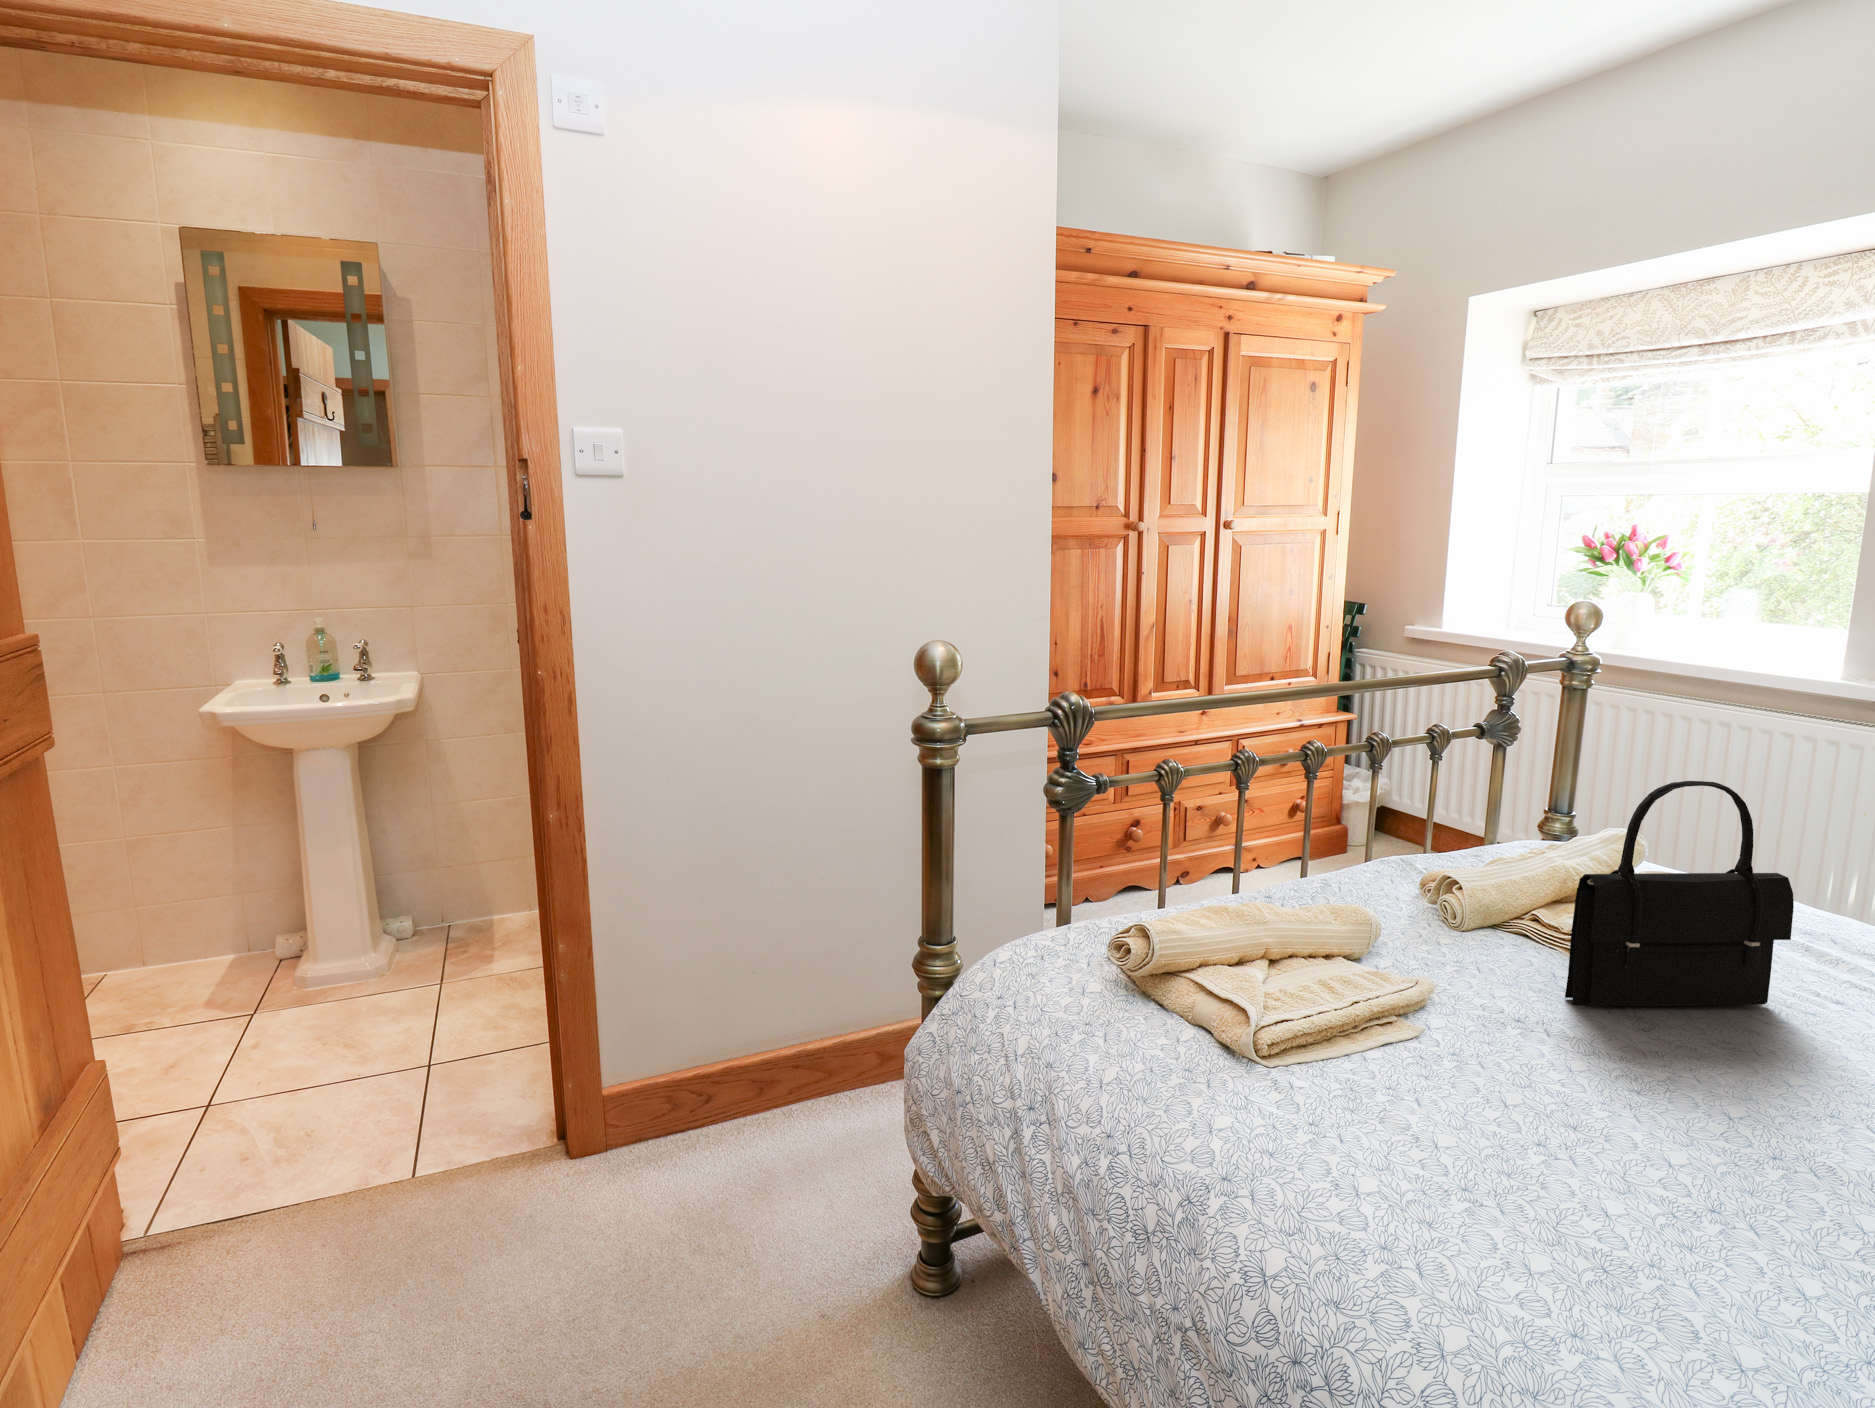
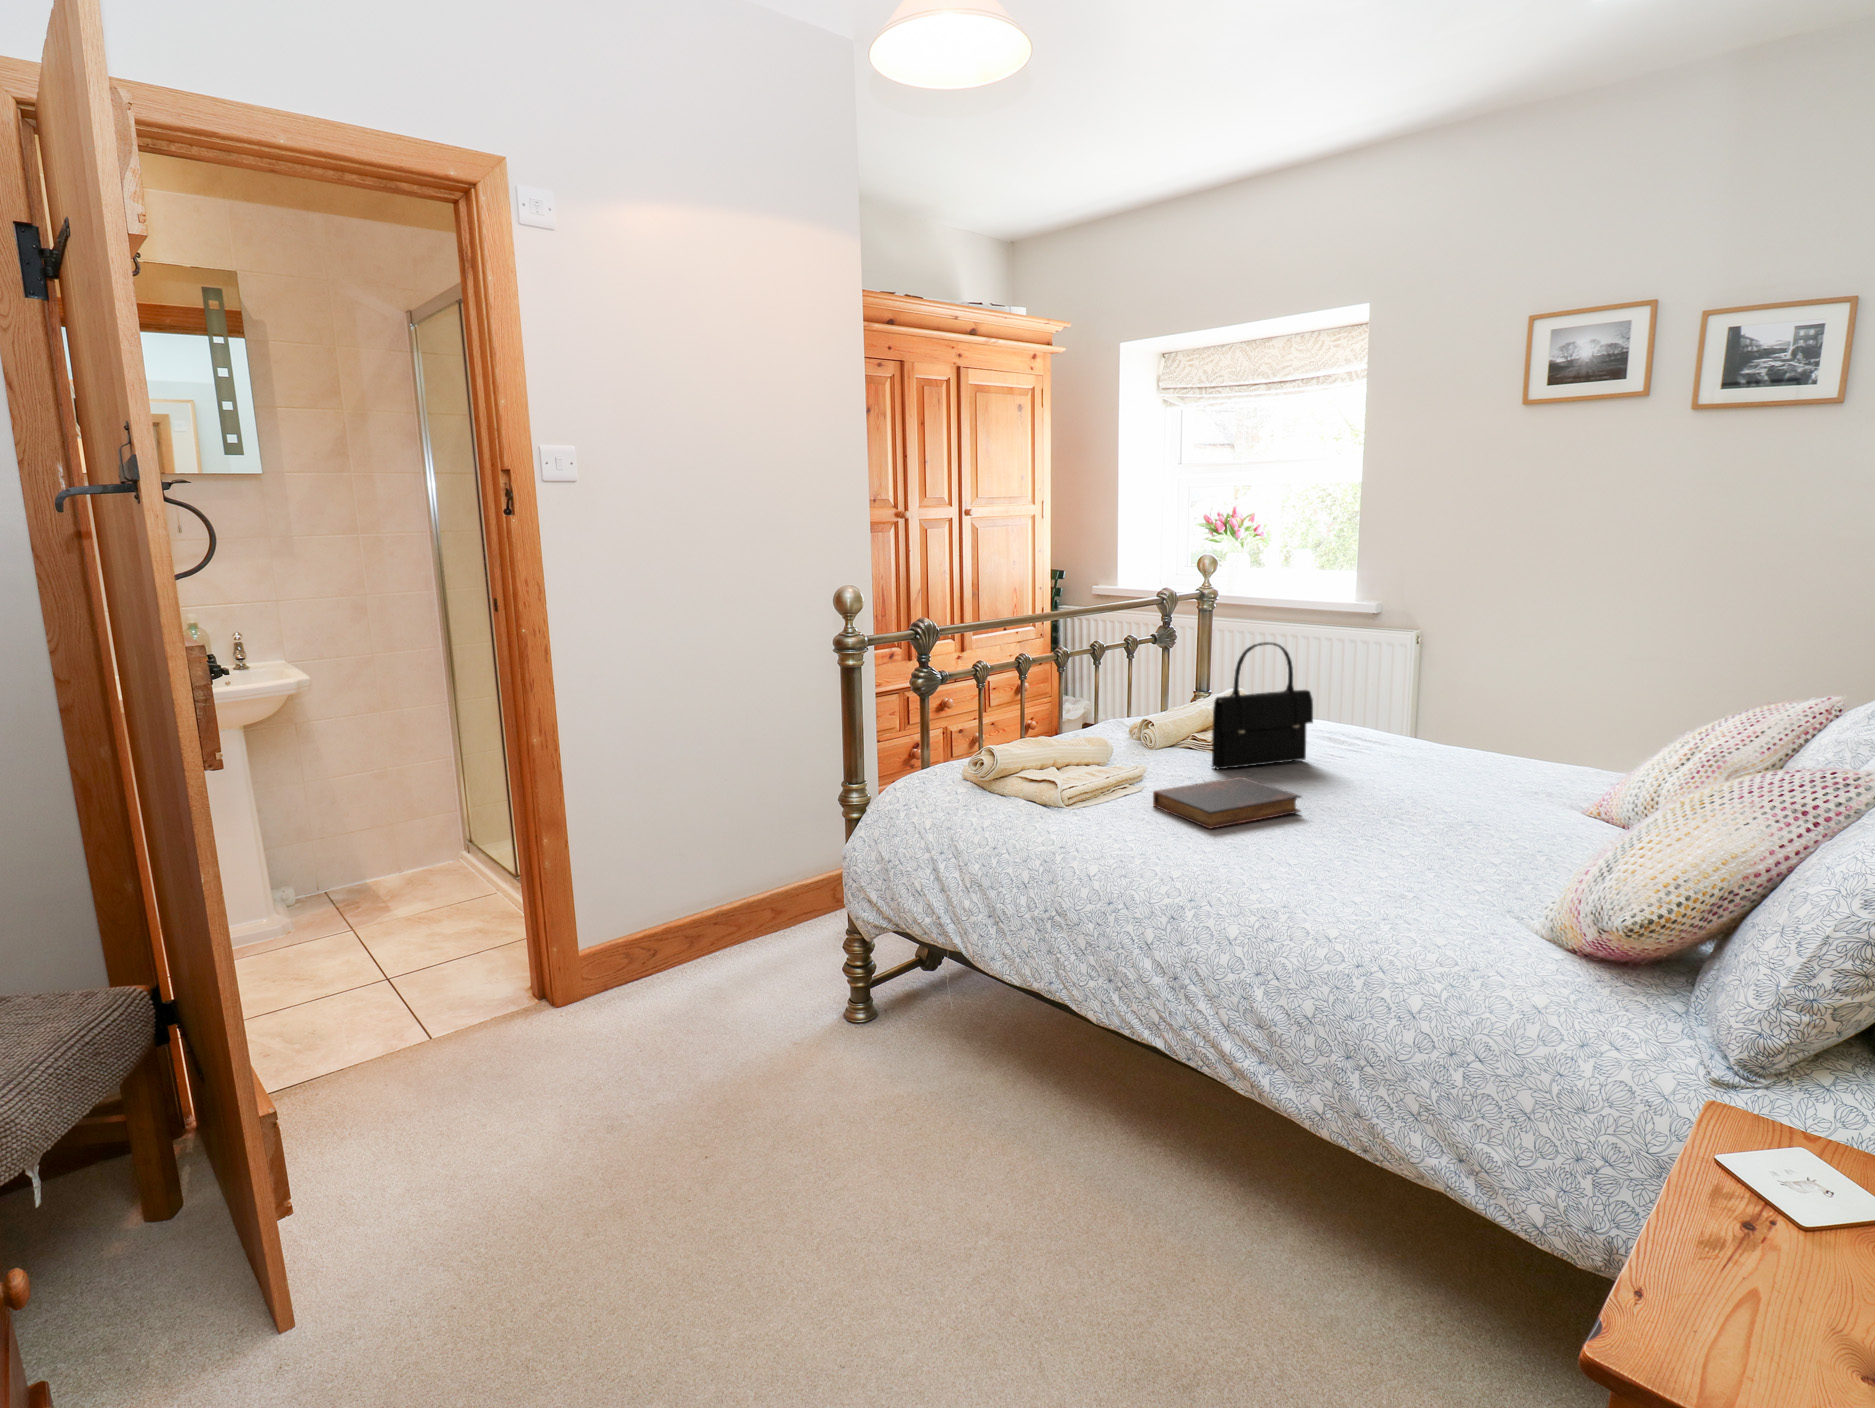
book: none [1430,1052,1778,1202] -> present [1153,777,1301,829]

